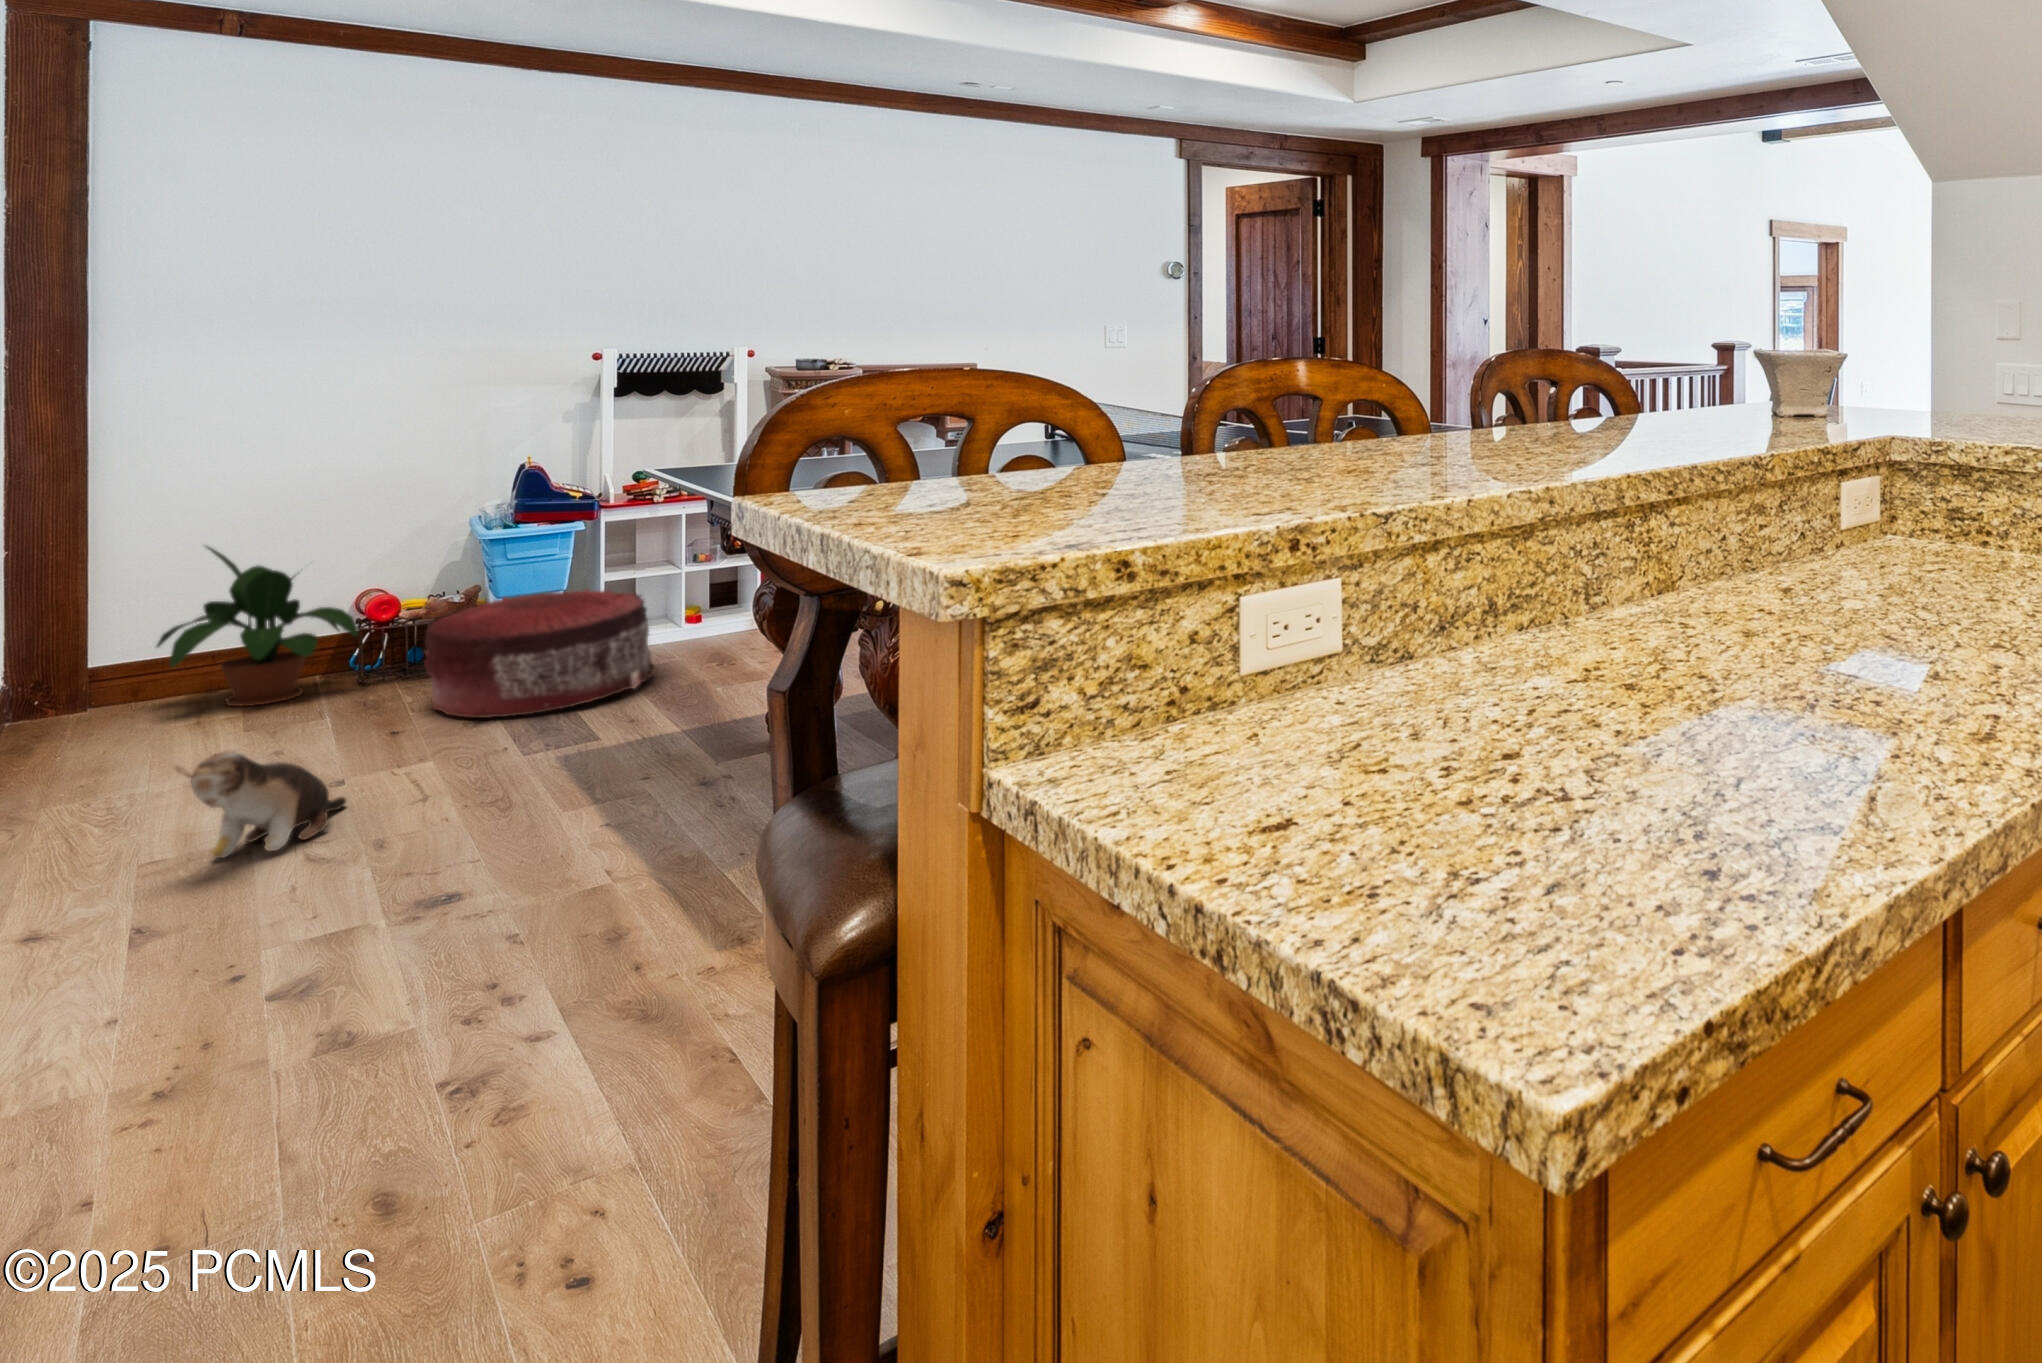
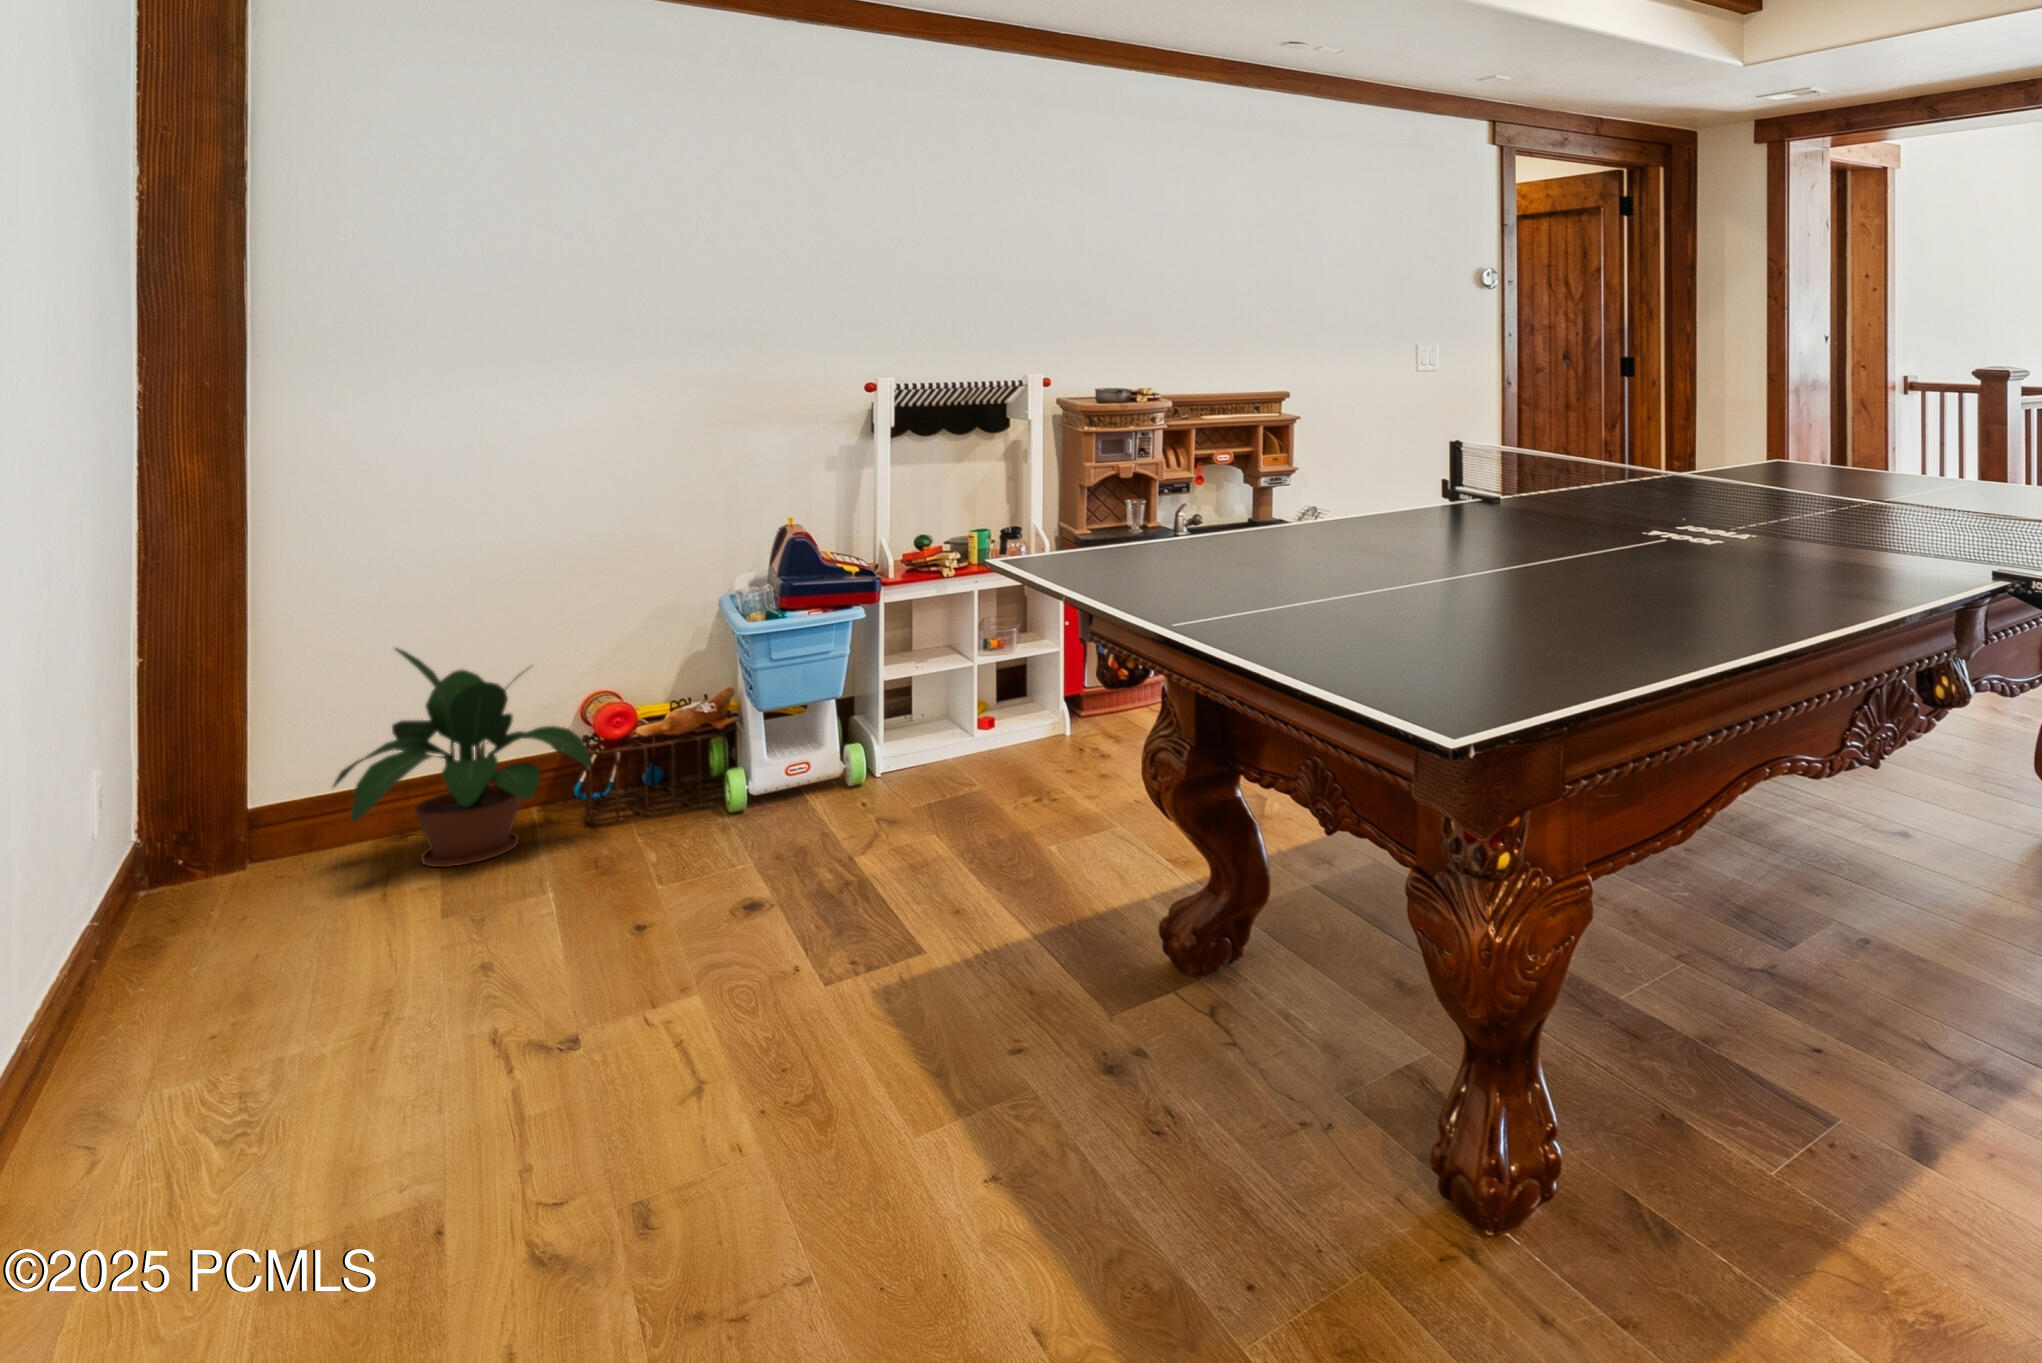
pouf: present [424,590,655,718] -> none [686,694,969,894]
plush toy: present [174,751,346,858] -> none [383,1043,624,1222]

